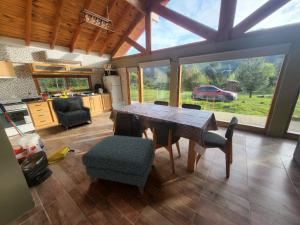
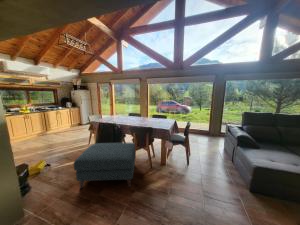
armchair: present [51,96,92,130] -> none [10,110,62,148]

